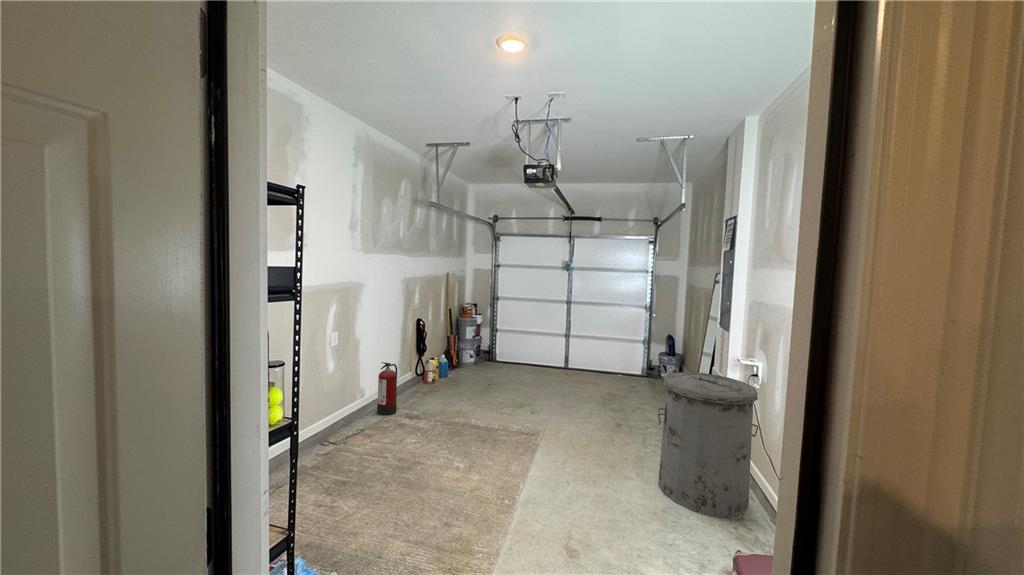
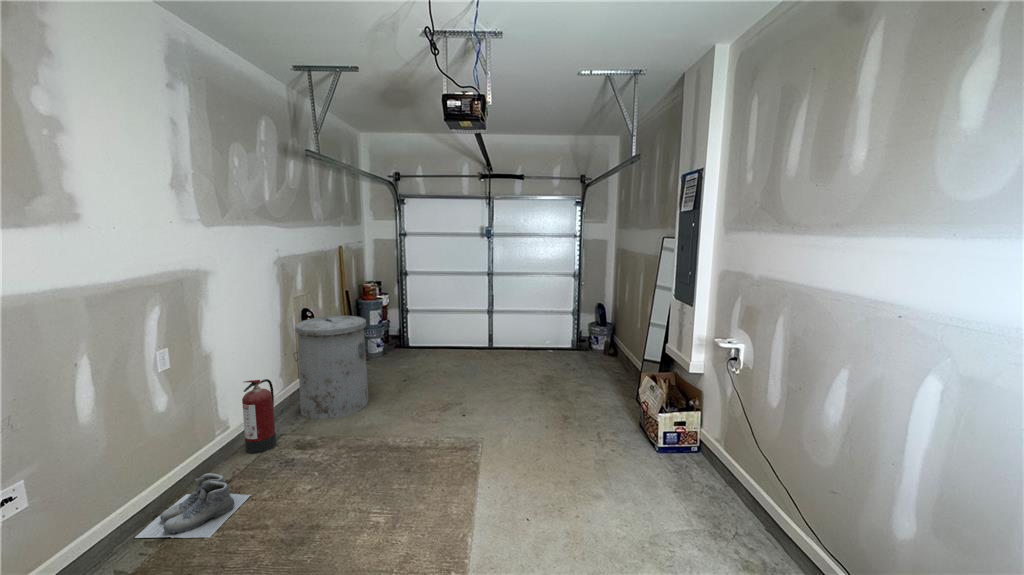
trash can: present [658,372,758,518] -> present [294,316,370,420]
boots: none [319,416,382,454] -> present [135,473,251,538]

